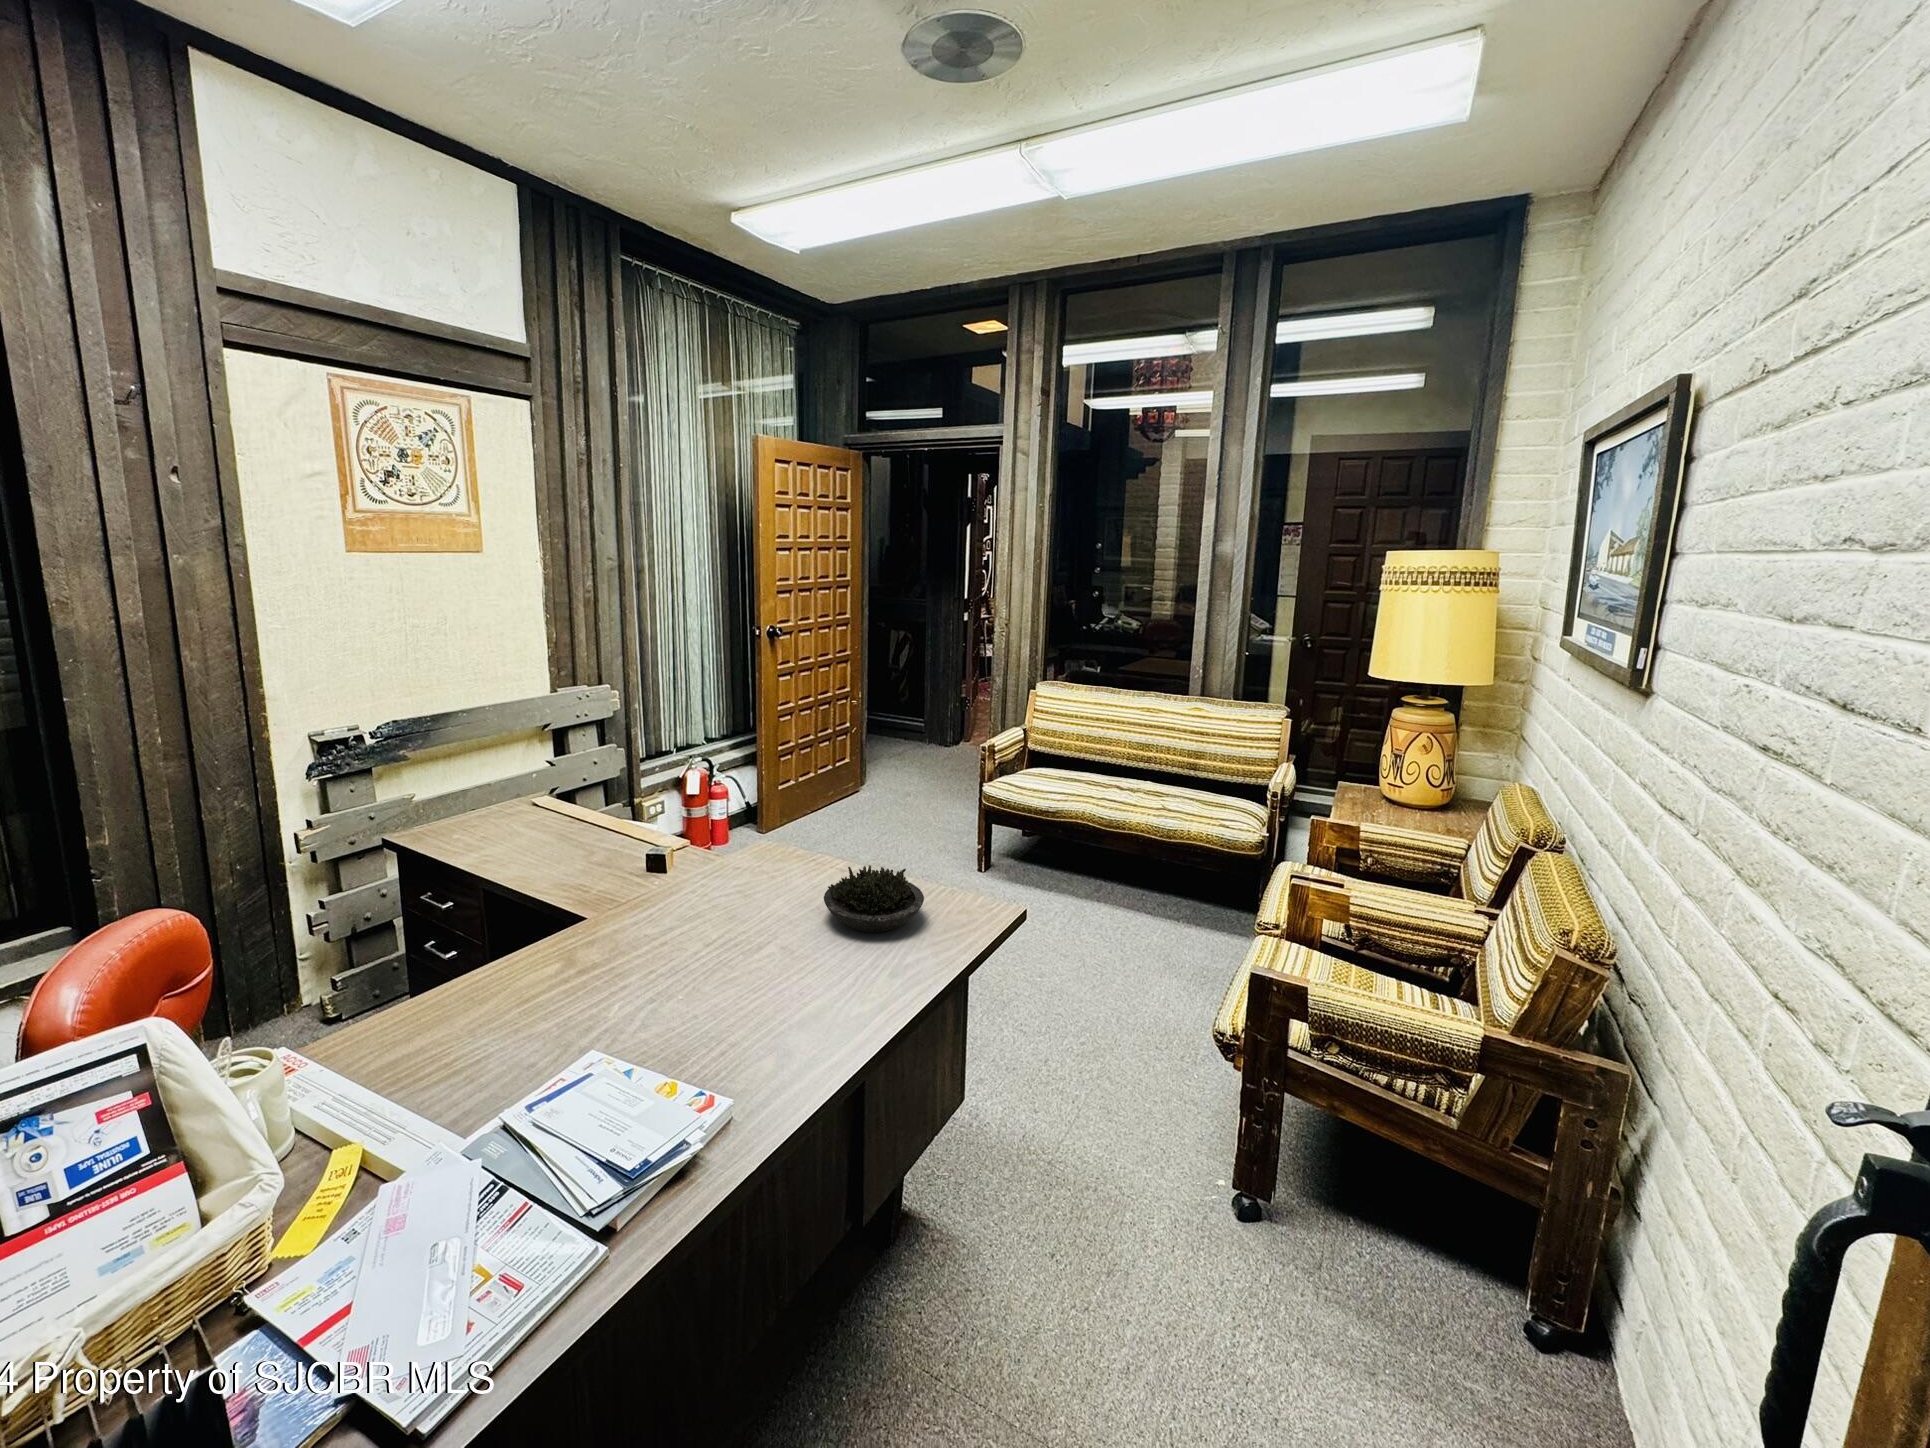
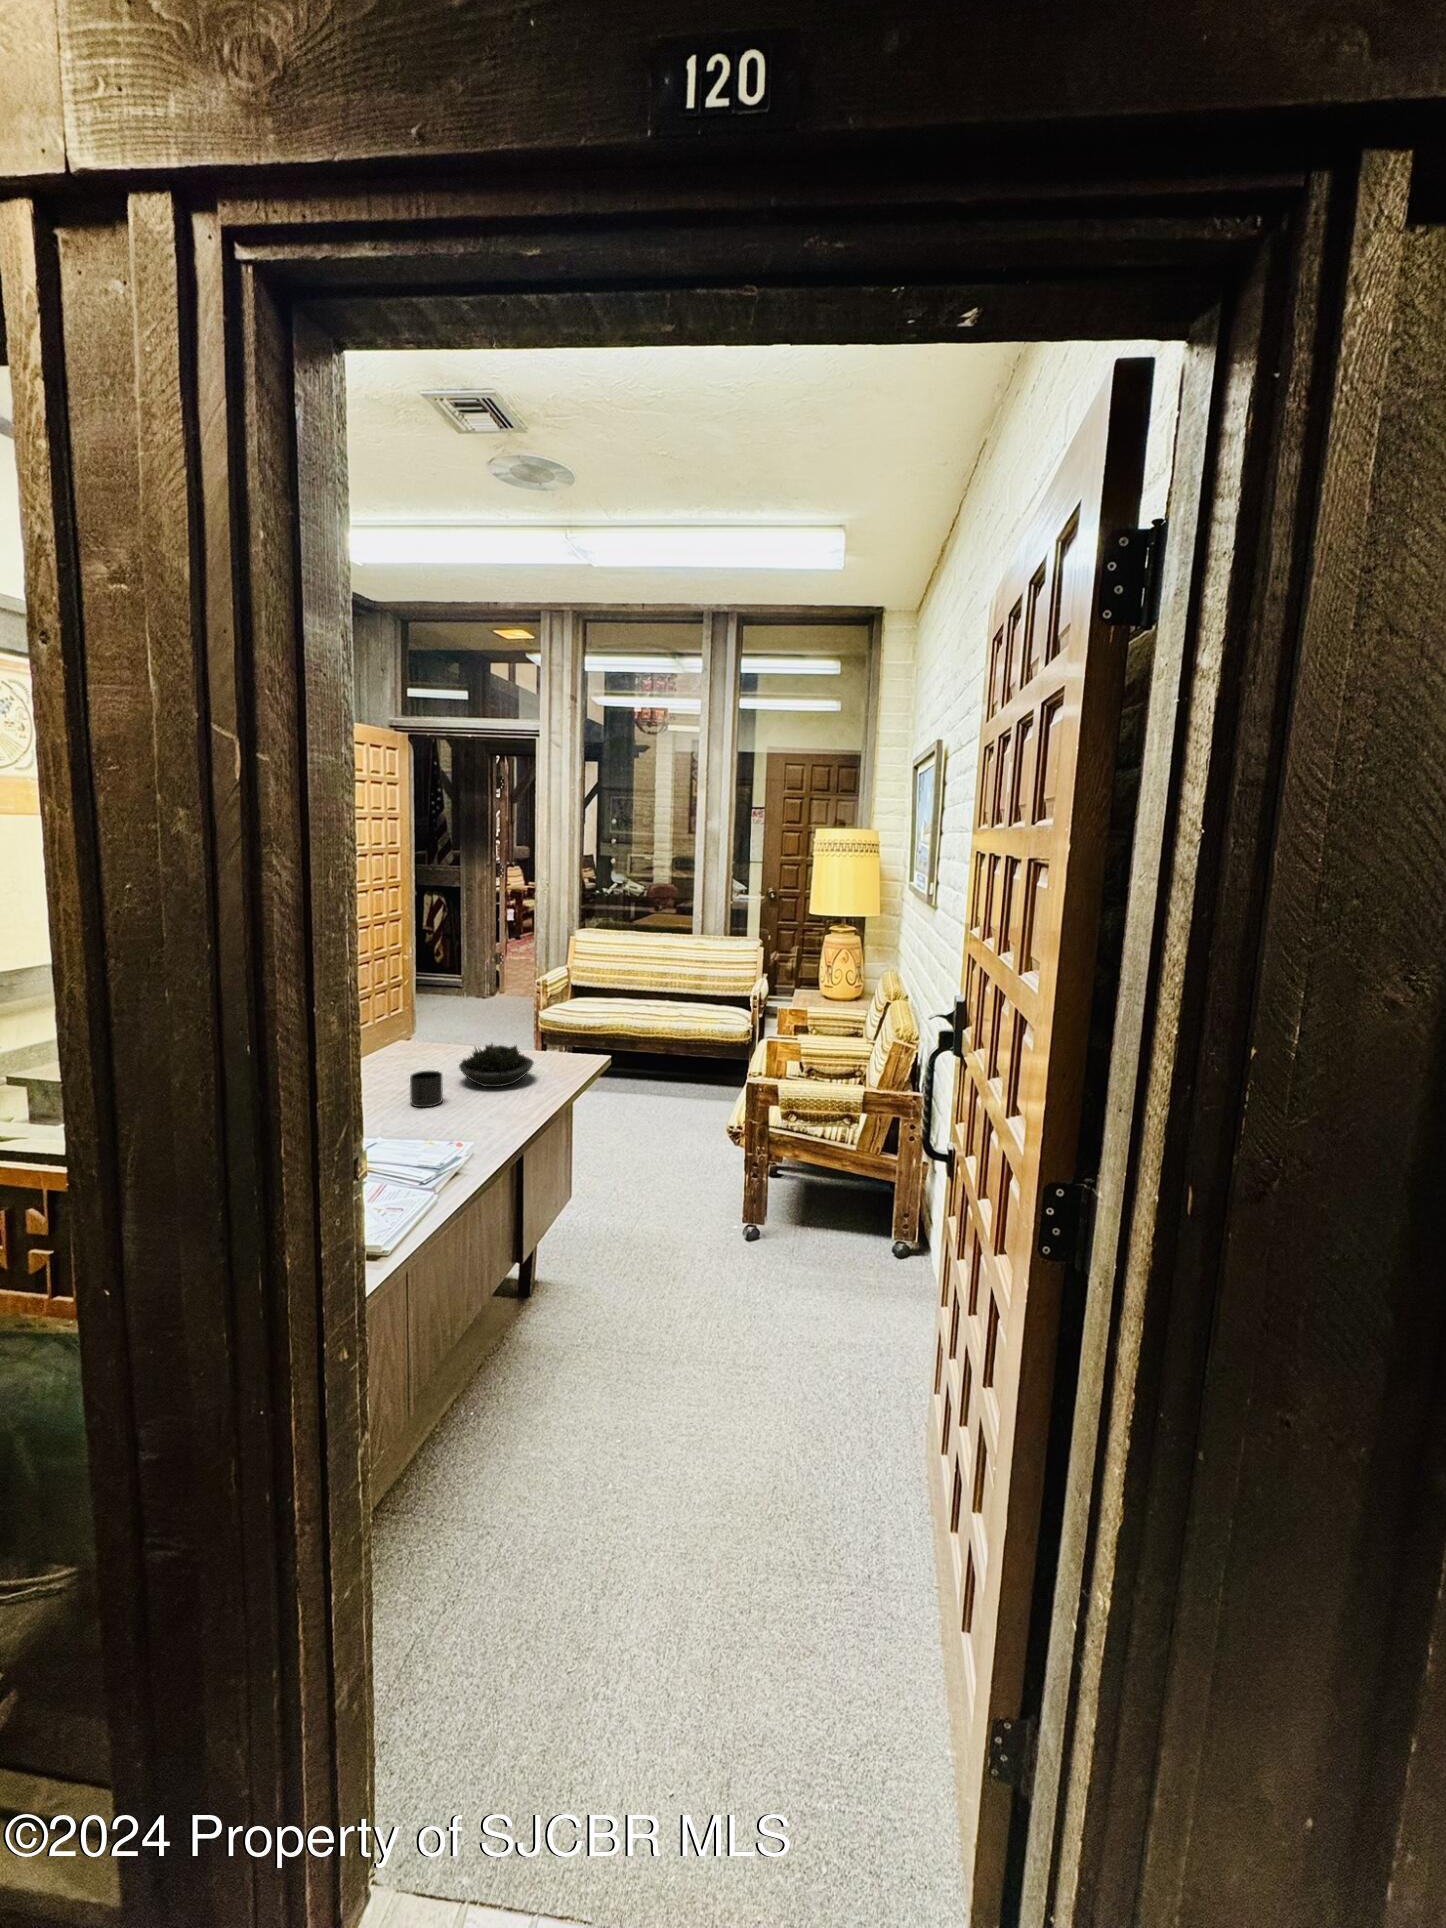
mug: none [746,905,789,960] -> present [410,1071,443,1107]

